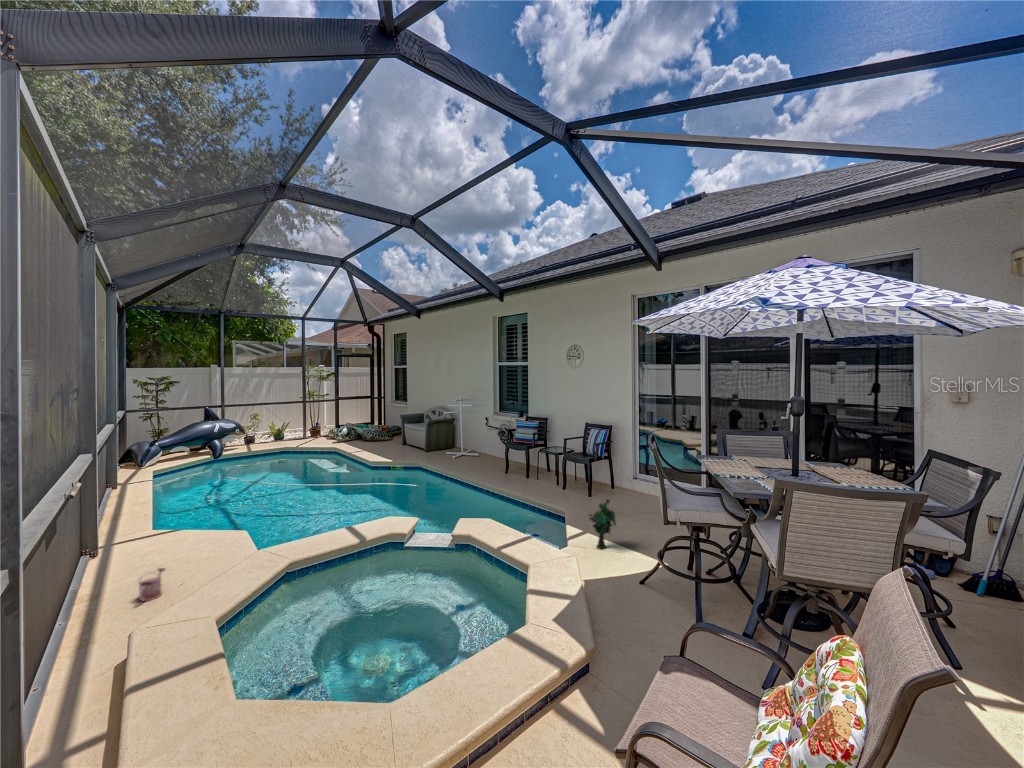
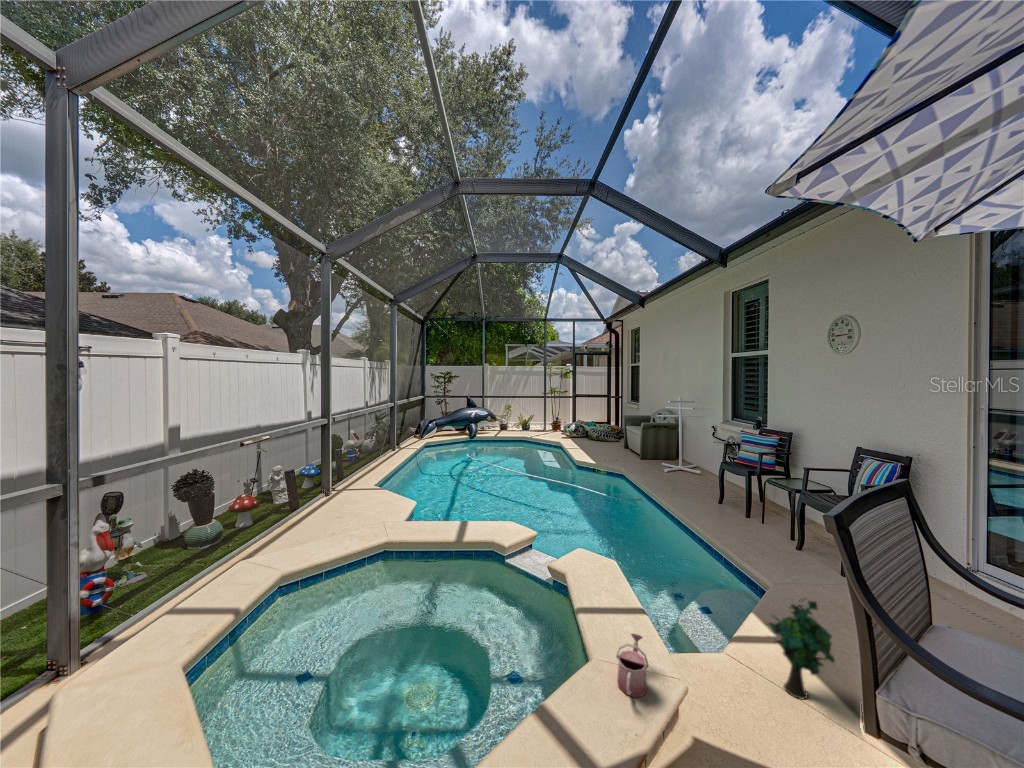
watering can: present [139,568,165,602] -> present [616,634,649,697]

